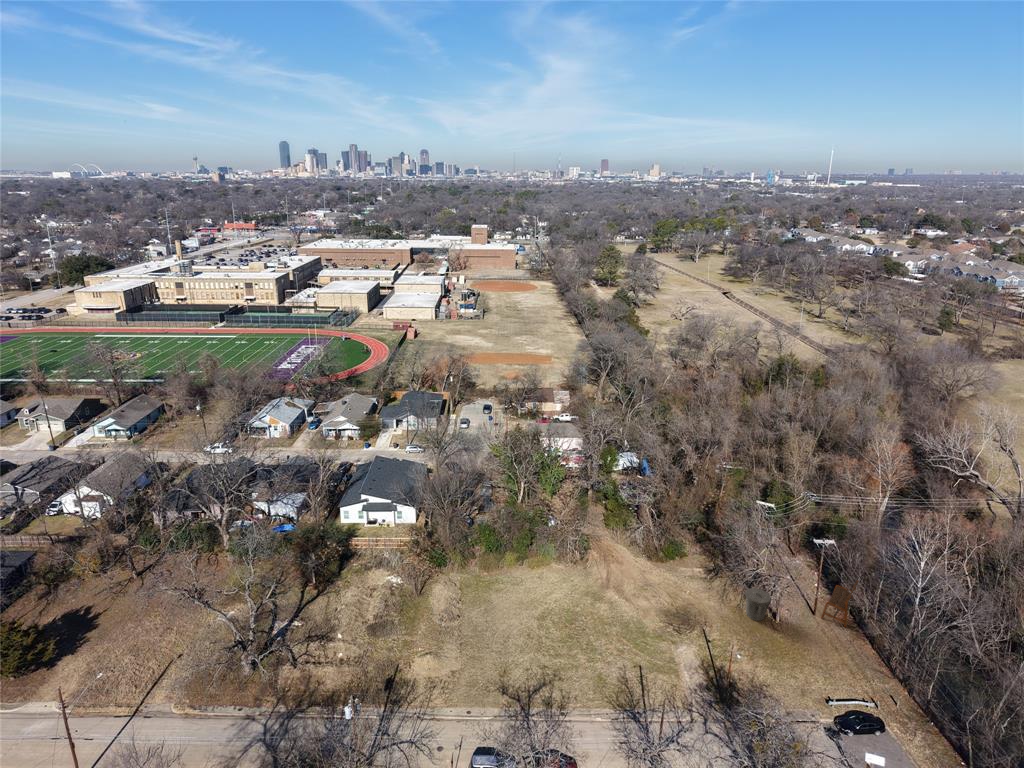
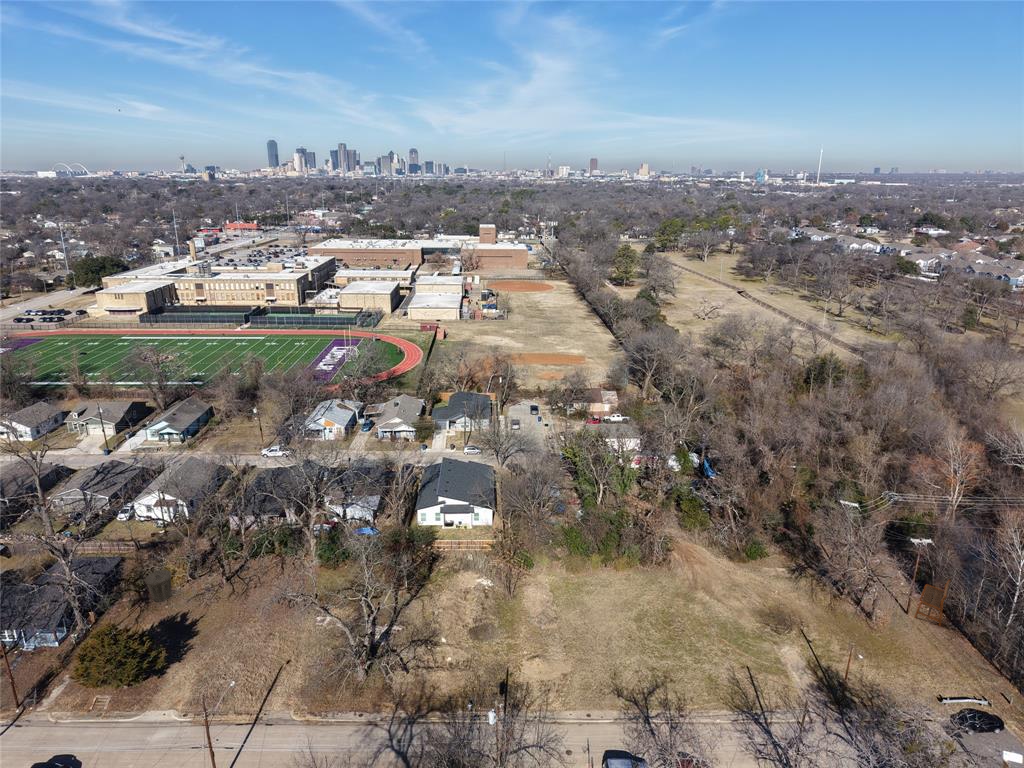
trash can: present [745,588,771,621] -> present [145,570,171,602]

